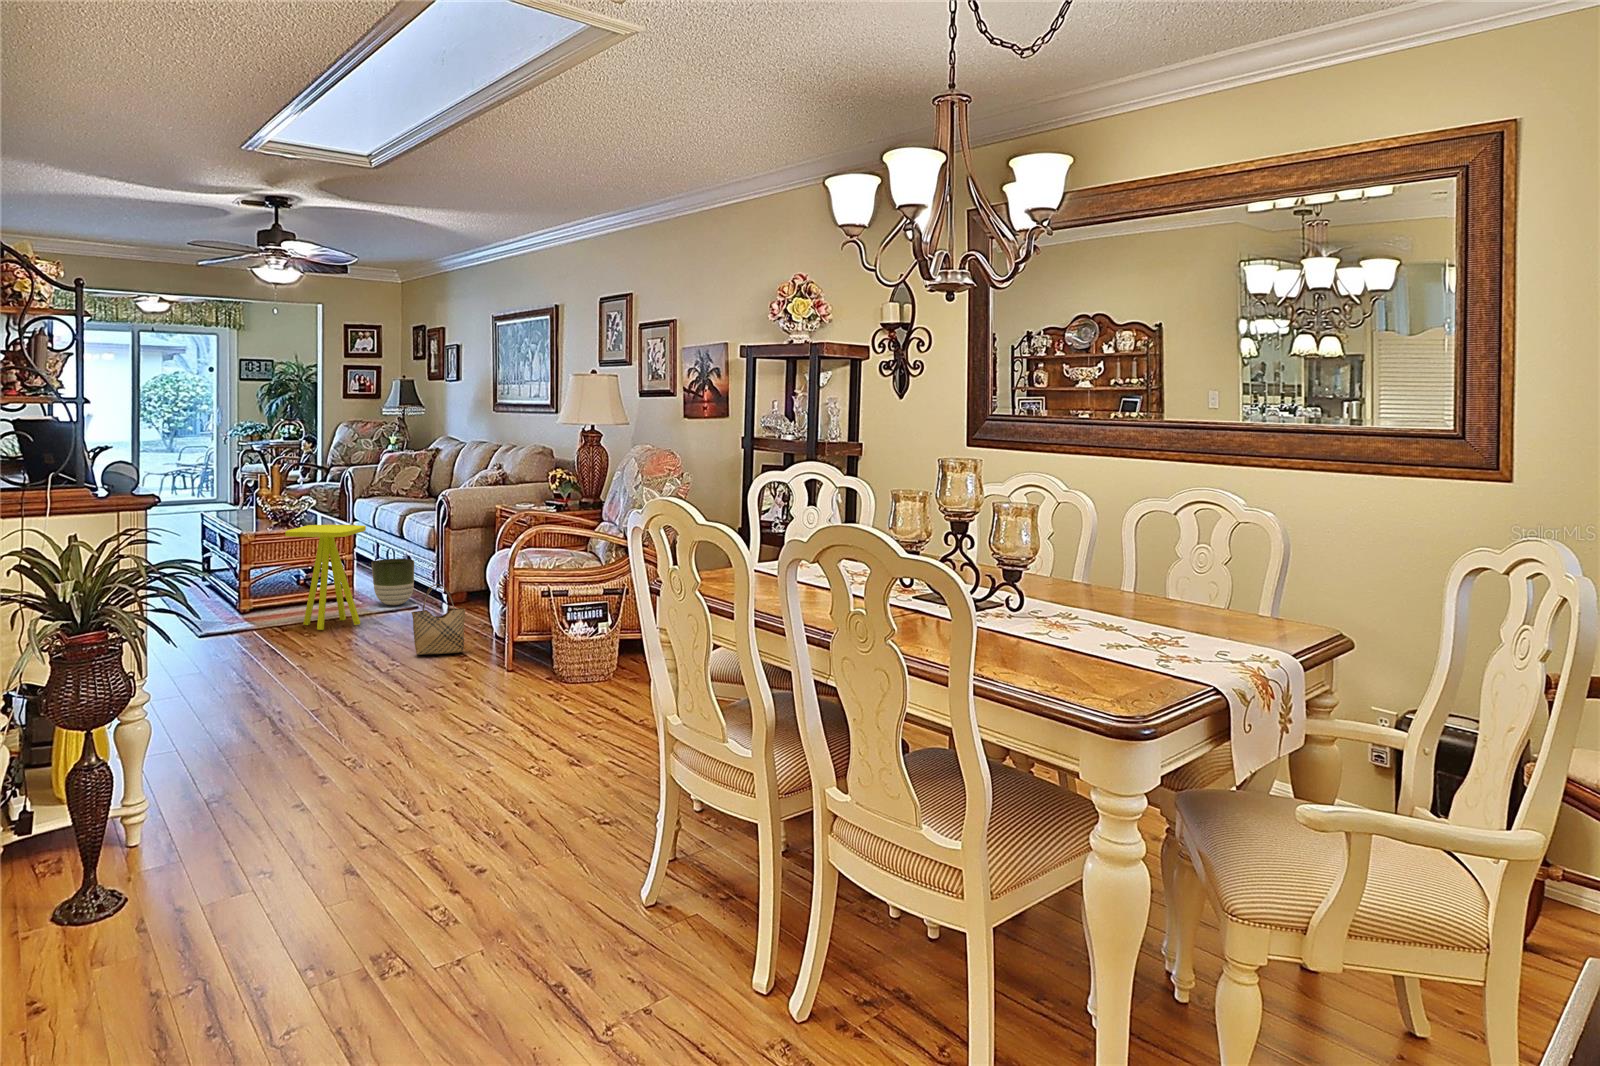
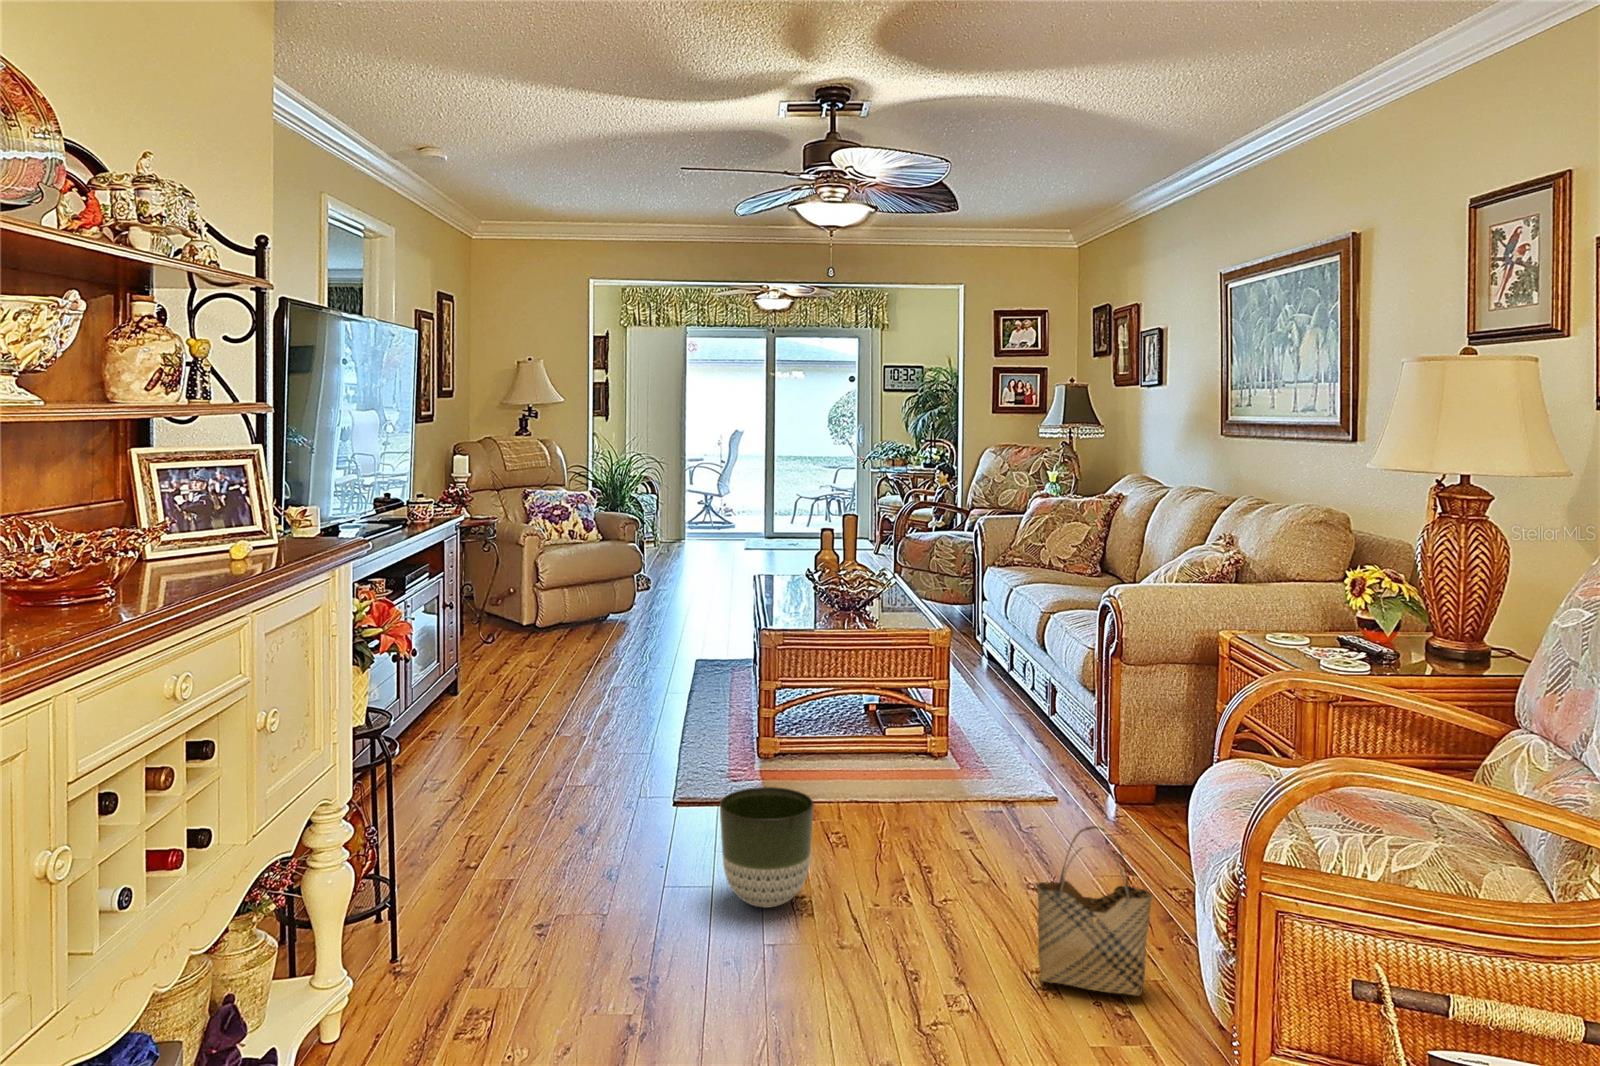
side table: present [285,525,366,630] -> none [842,639,978,839]
planter: present [372,559,414,605] -> present [720,787,814,908]

